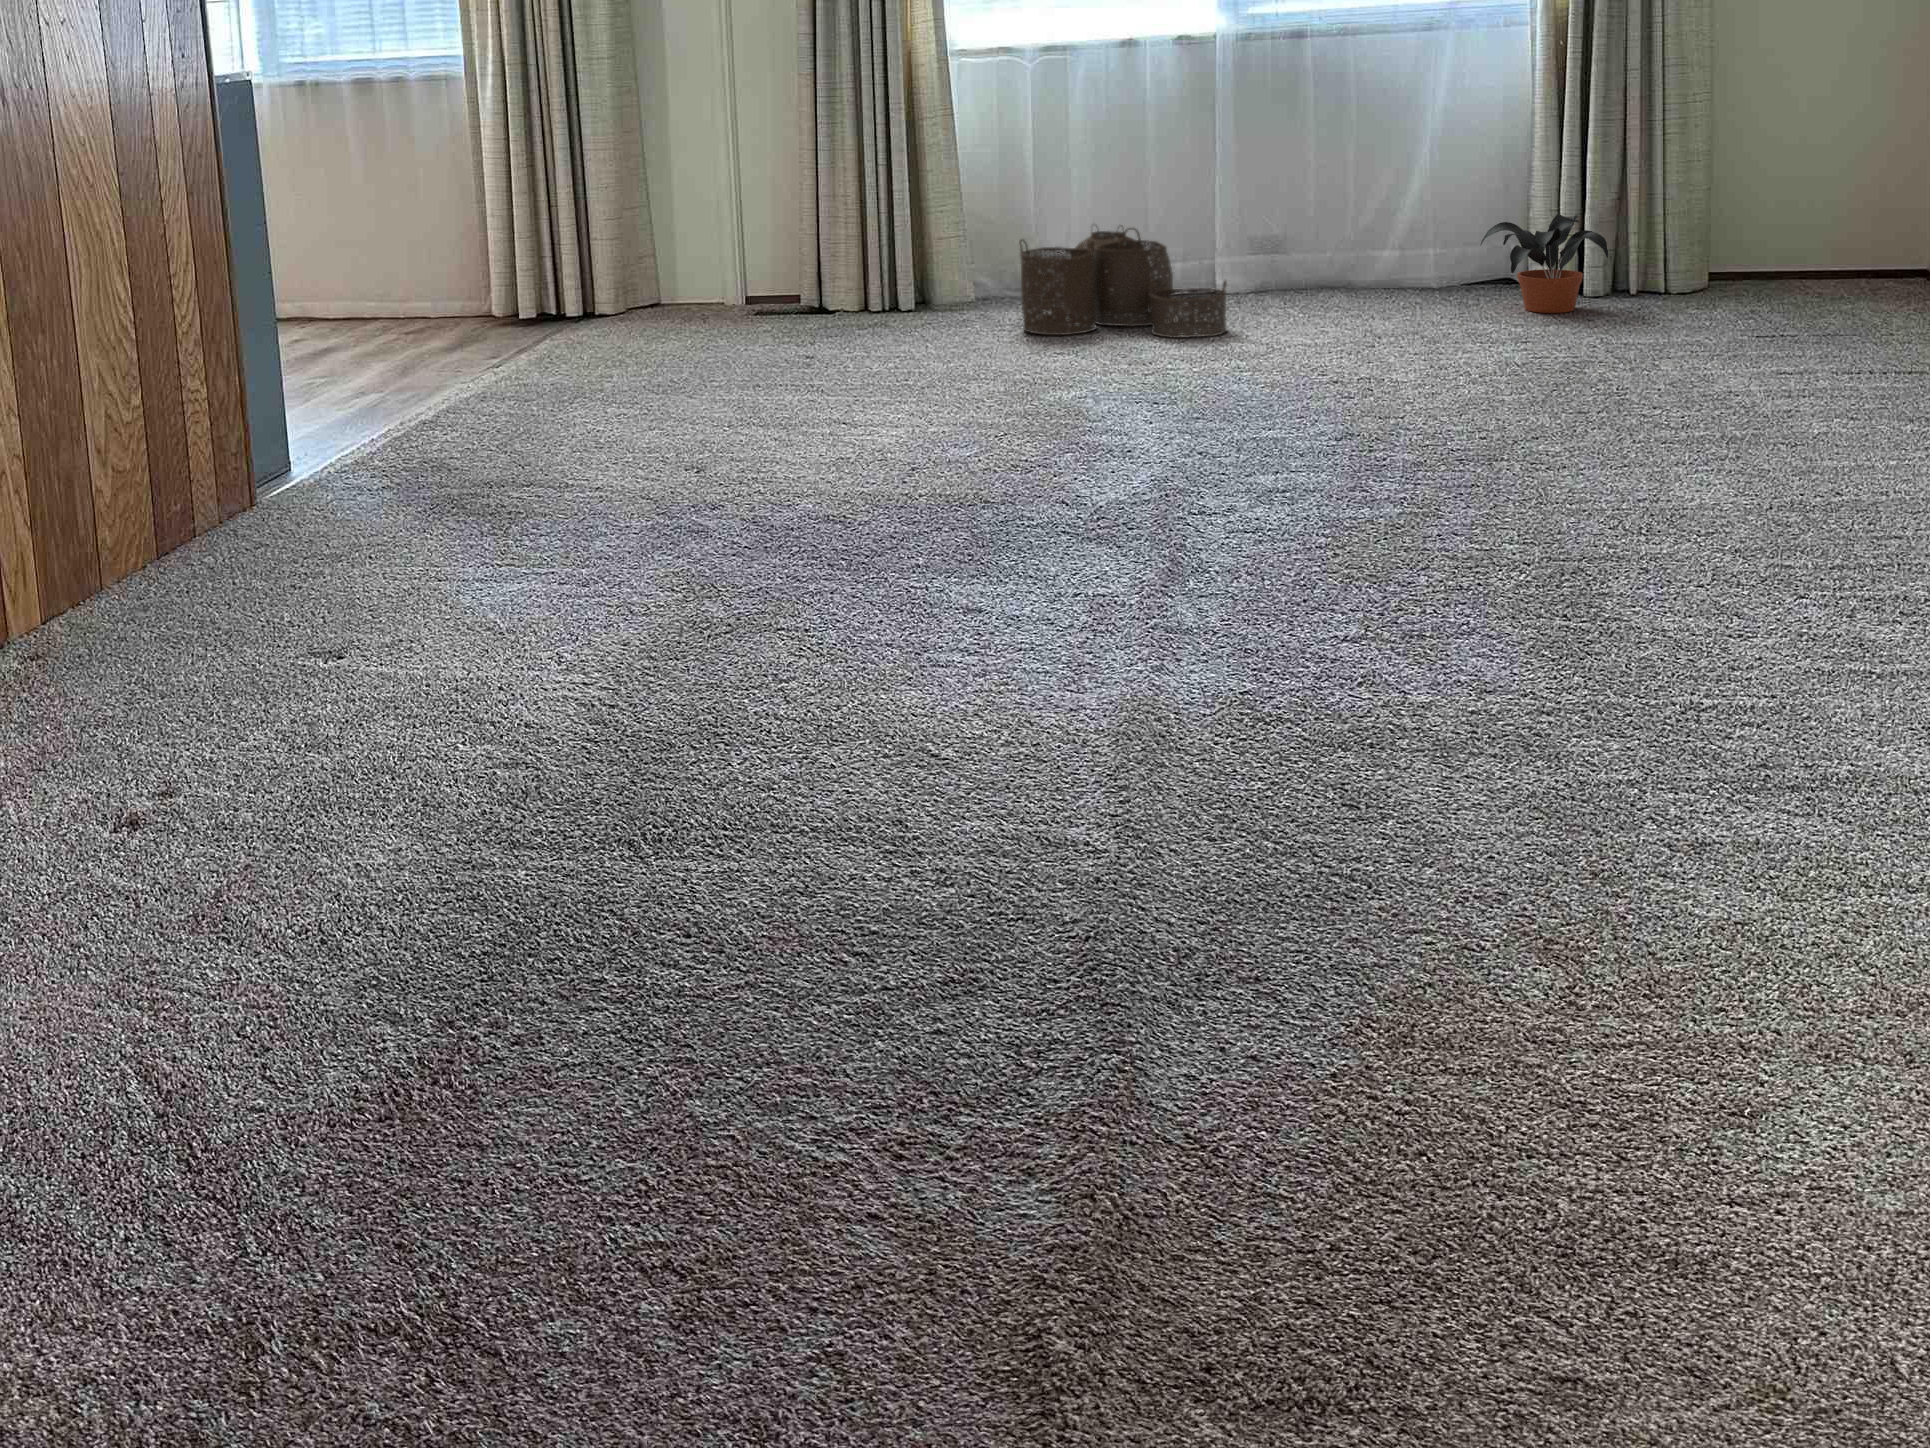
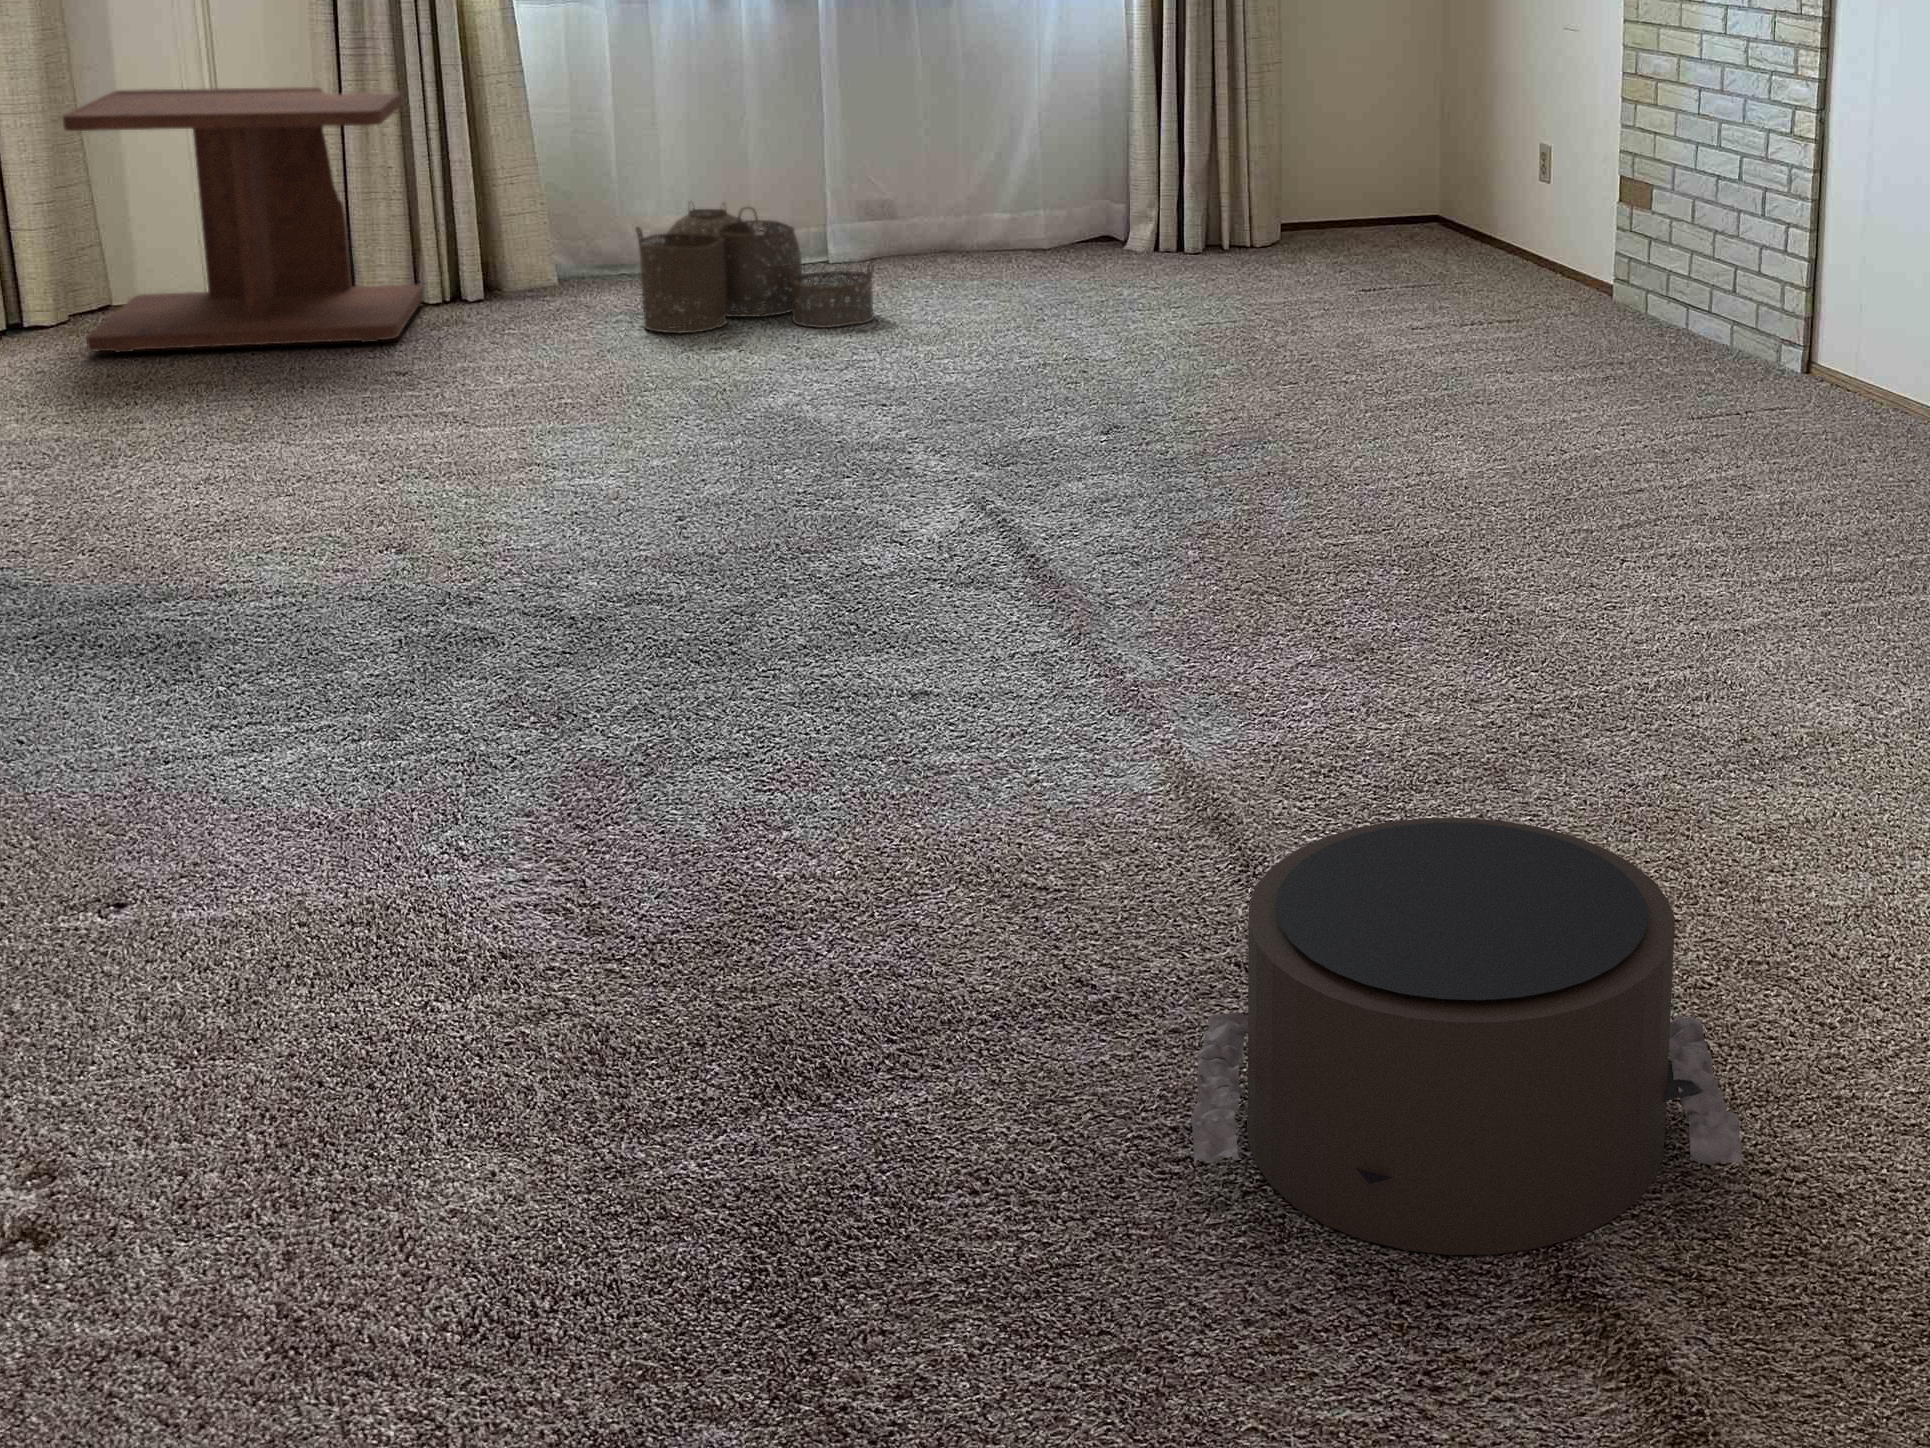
side table: none [608,121,878,329] -> present [63,87,423,353]
potted plant: present [1481,214,1608,313] -> none [1098,178,1219,277]
pouf: none [660,749,1292,1217] -> present [1191,818,1742,1255]

